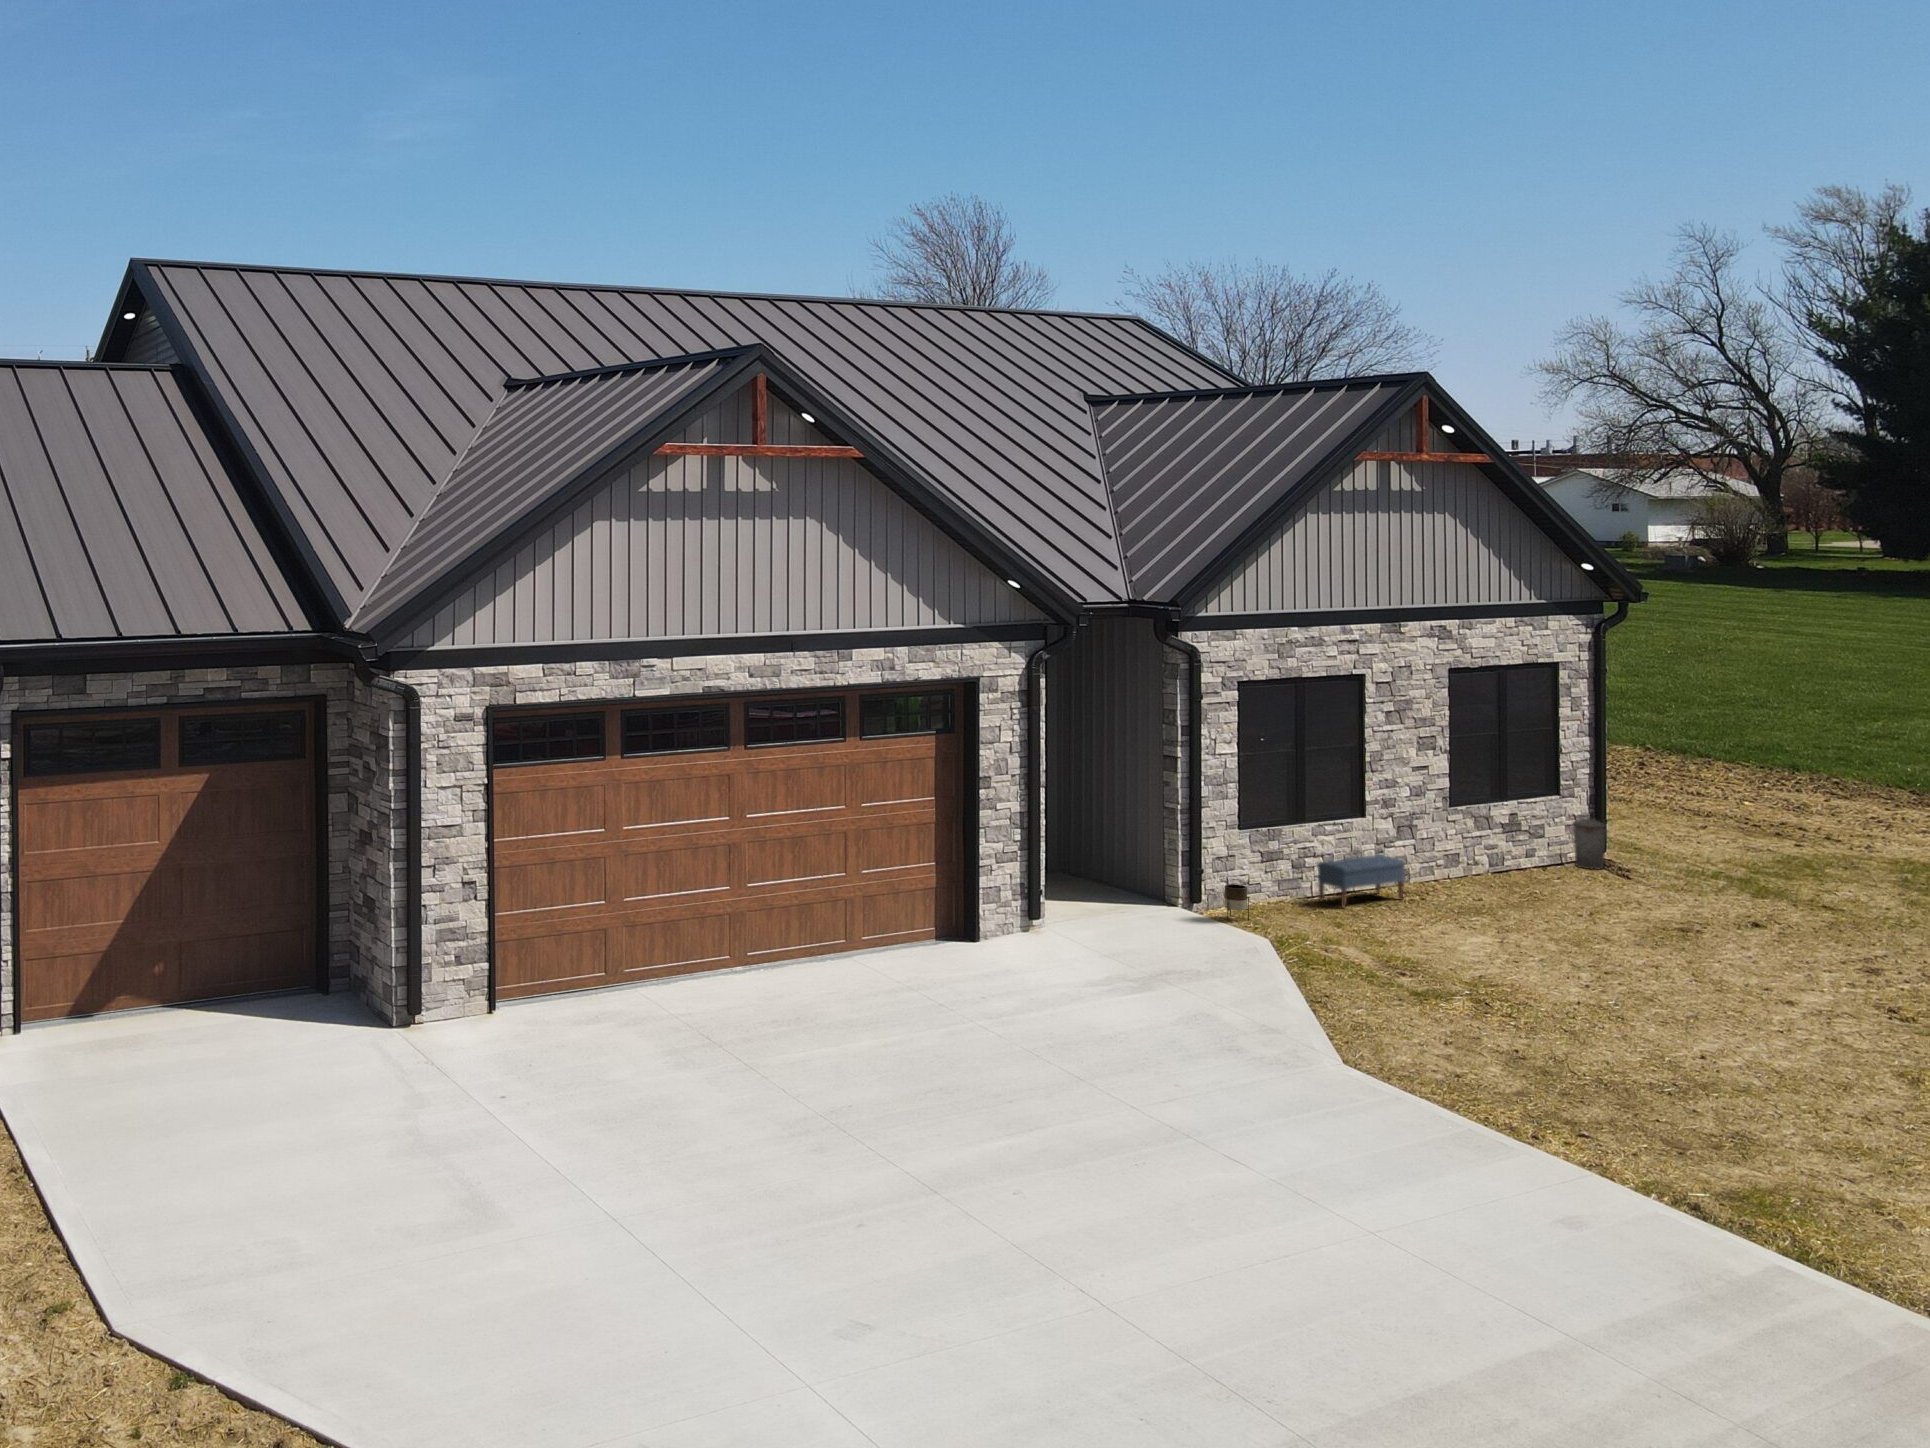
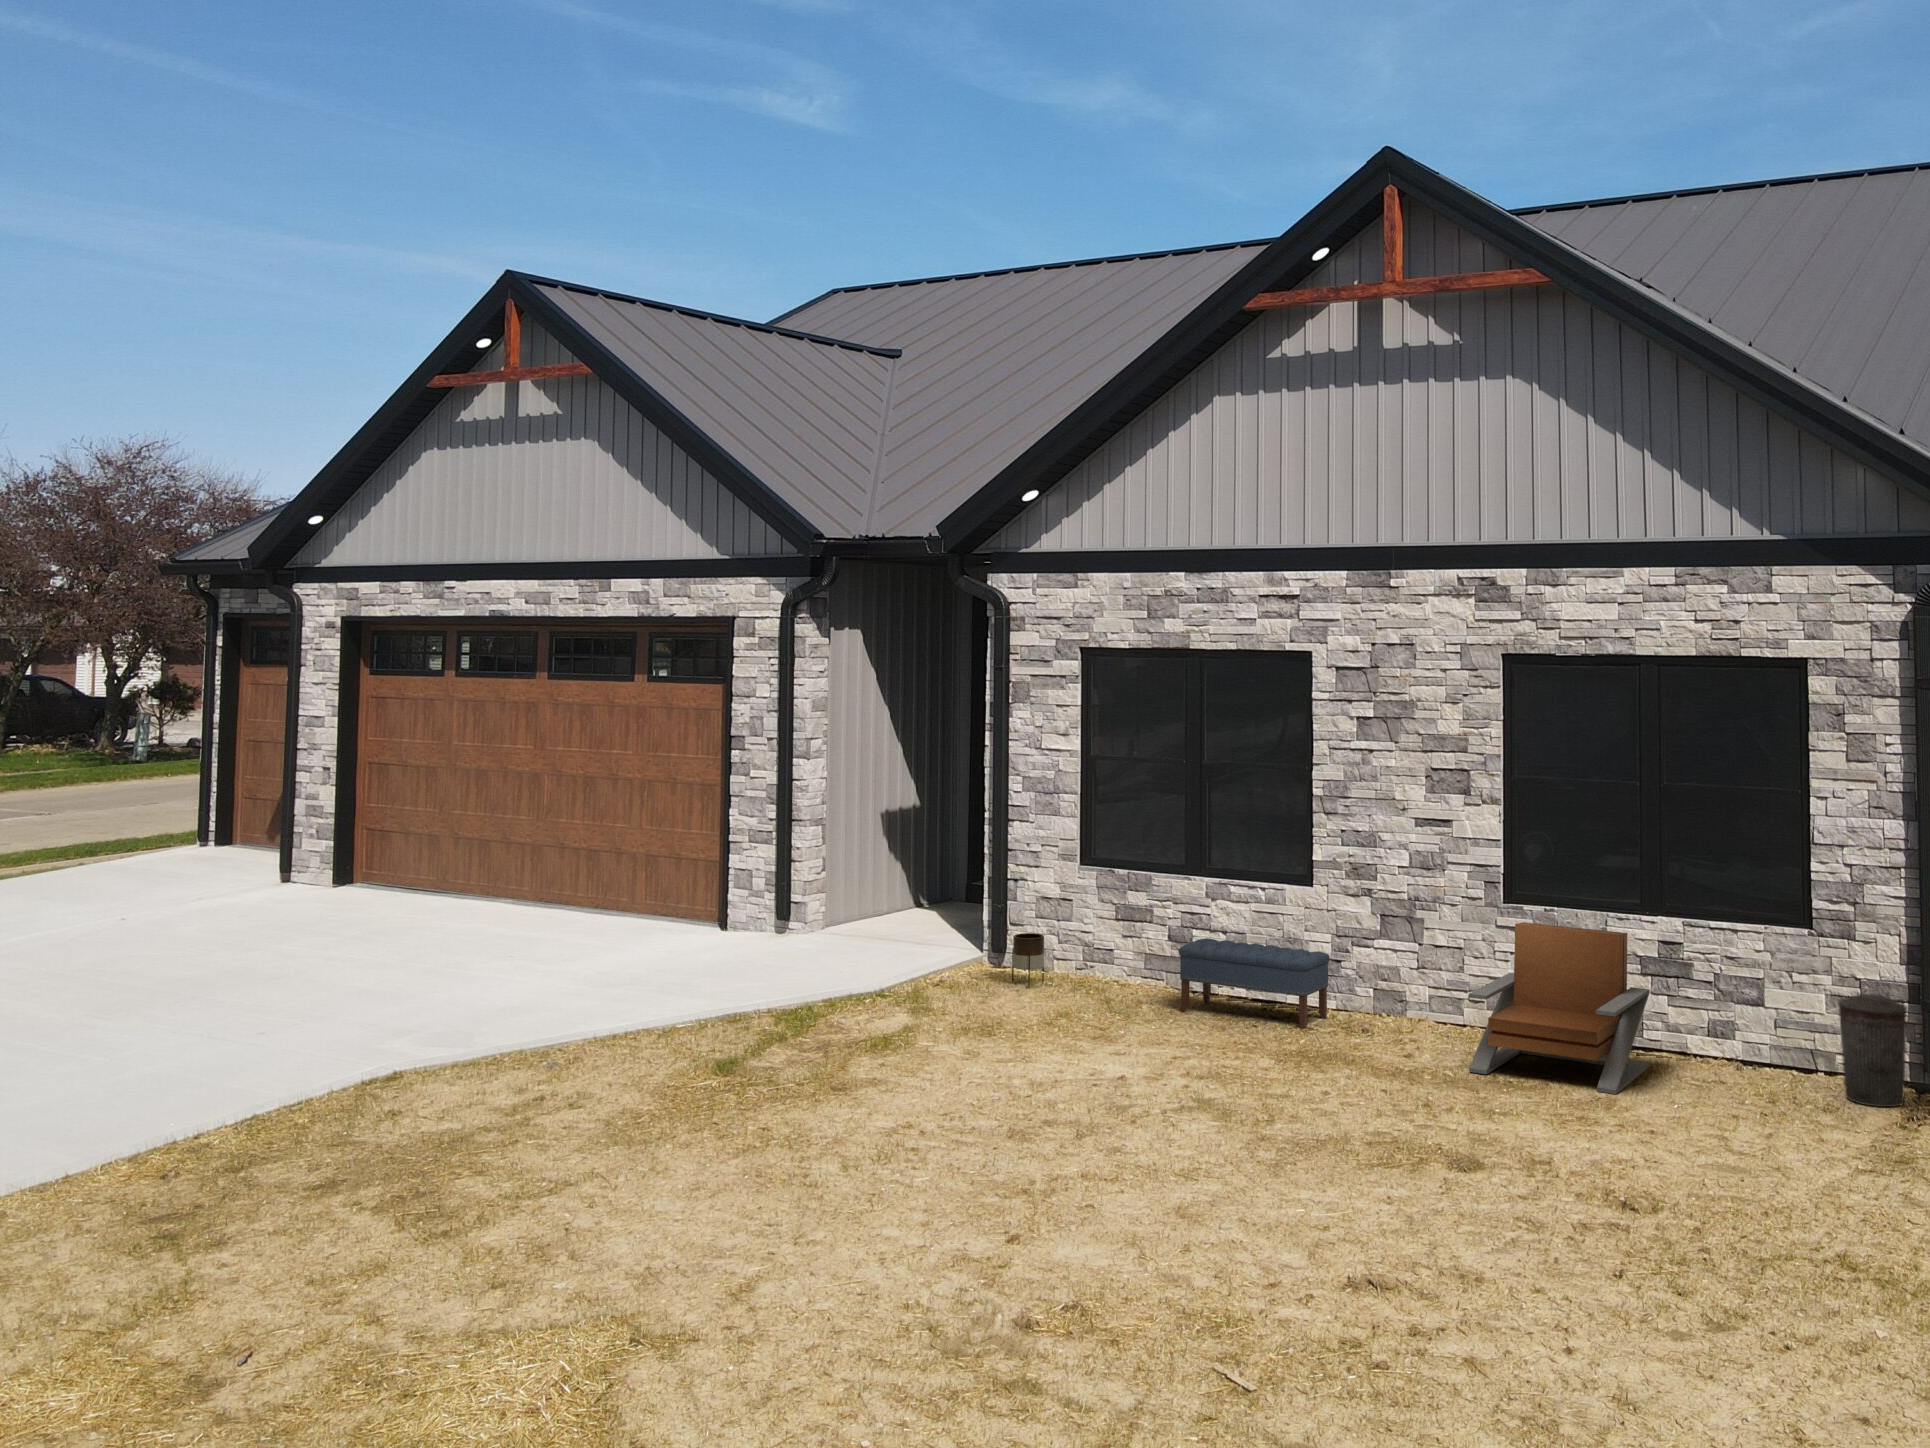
lounge chair: none [1463,811,1570,896] -> present [1469,922,1650,1094]

